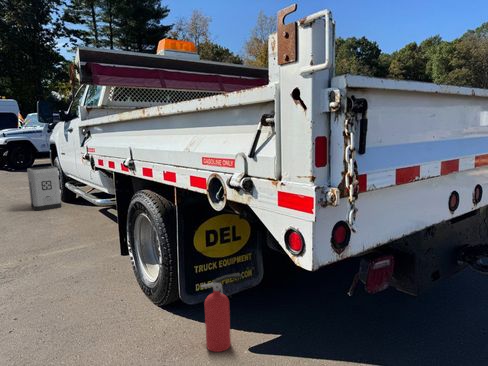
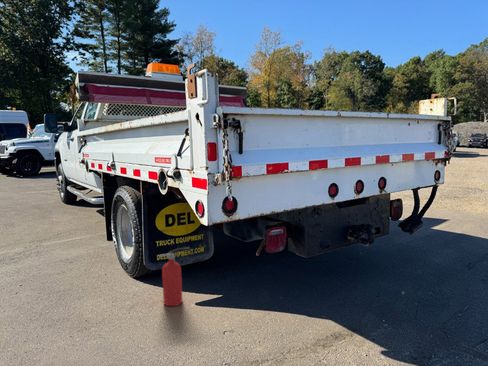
trash can: present [27,166,61,211] -> none [34,172,64,211]

